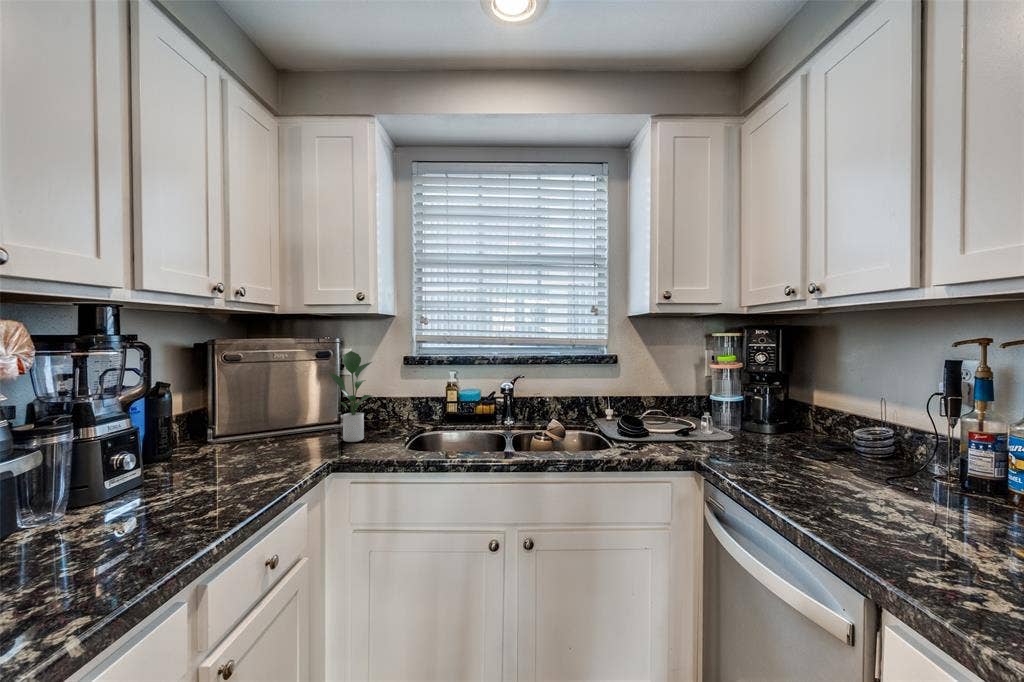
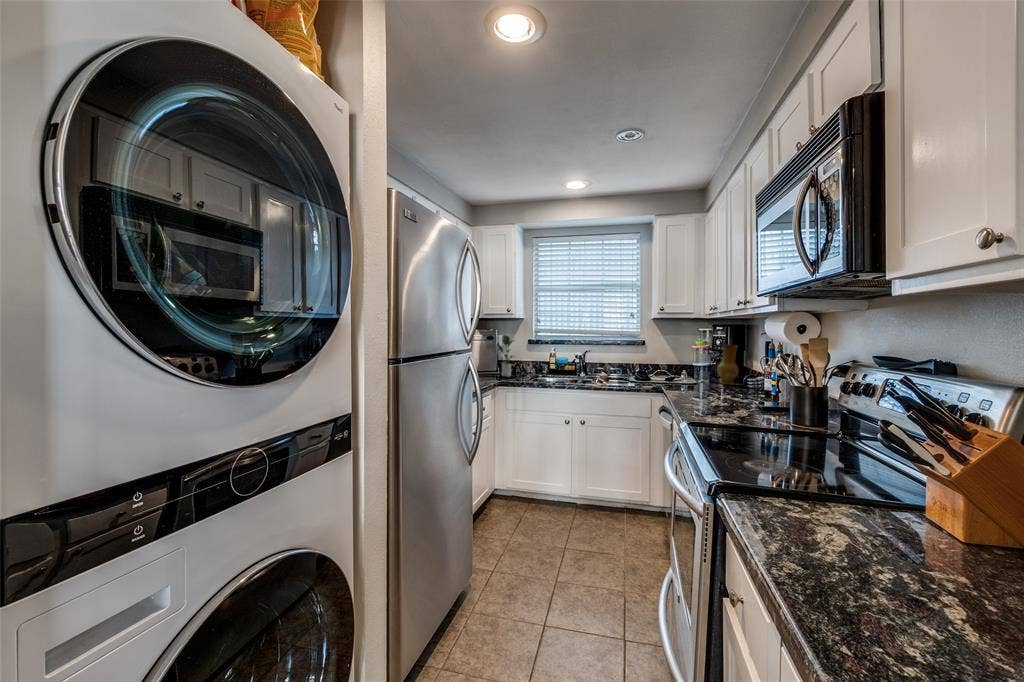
ceramic jug: none [785,370,832,453] -> present [717,345,739,385]

